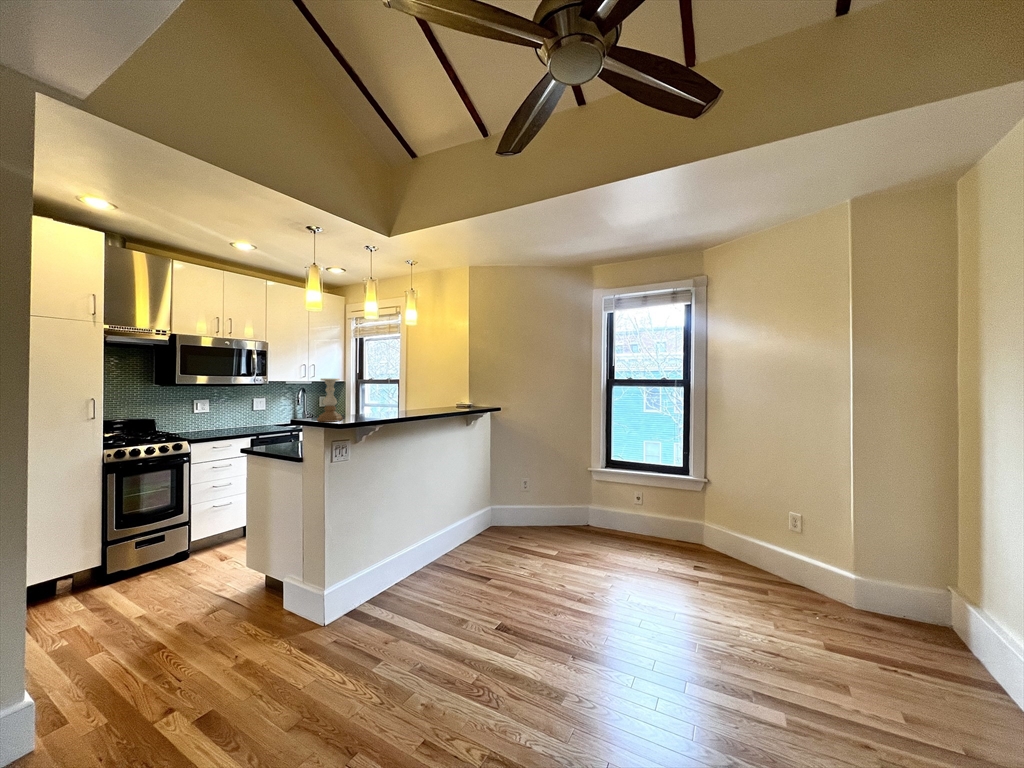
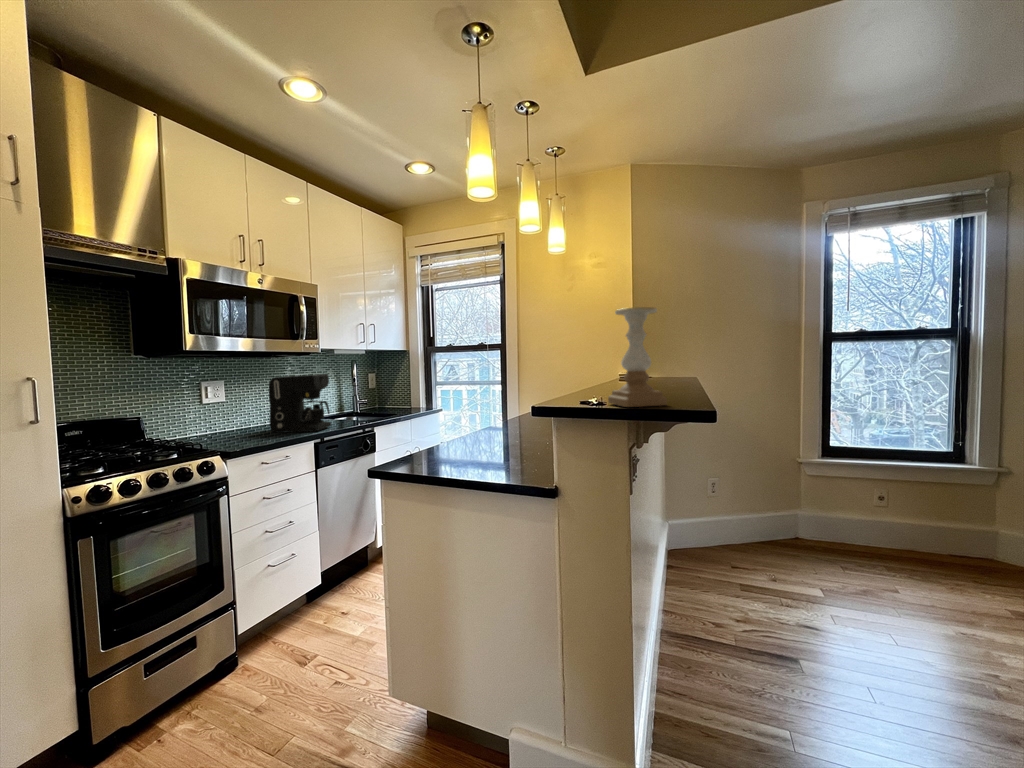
coffee maker: none [229,397,270,432] -> present [269,374,331,433]

